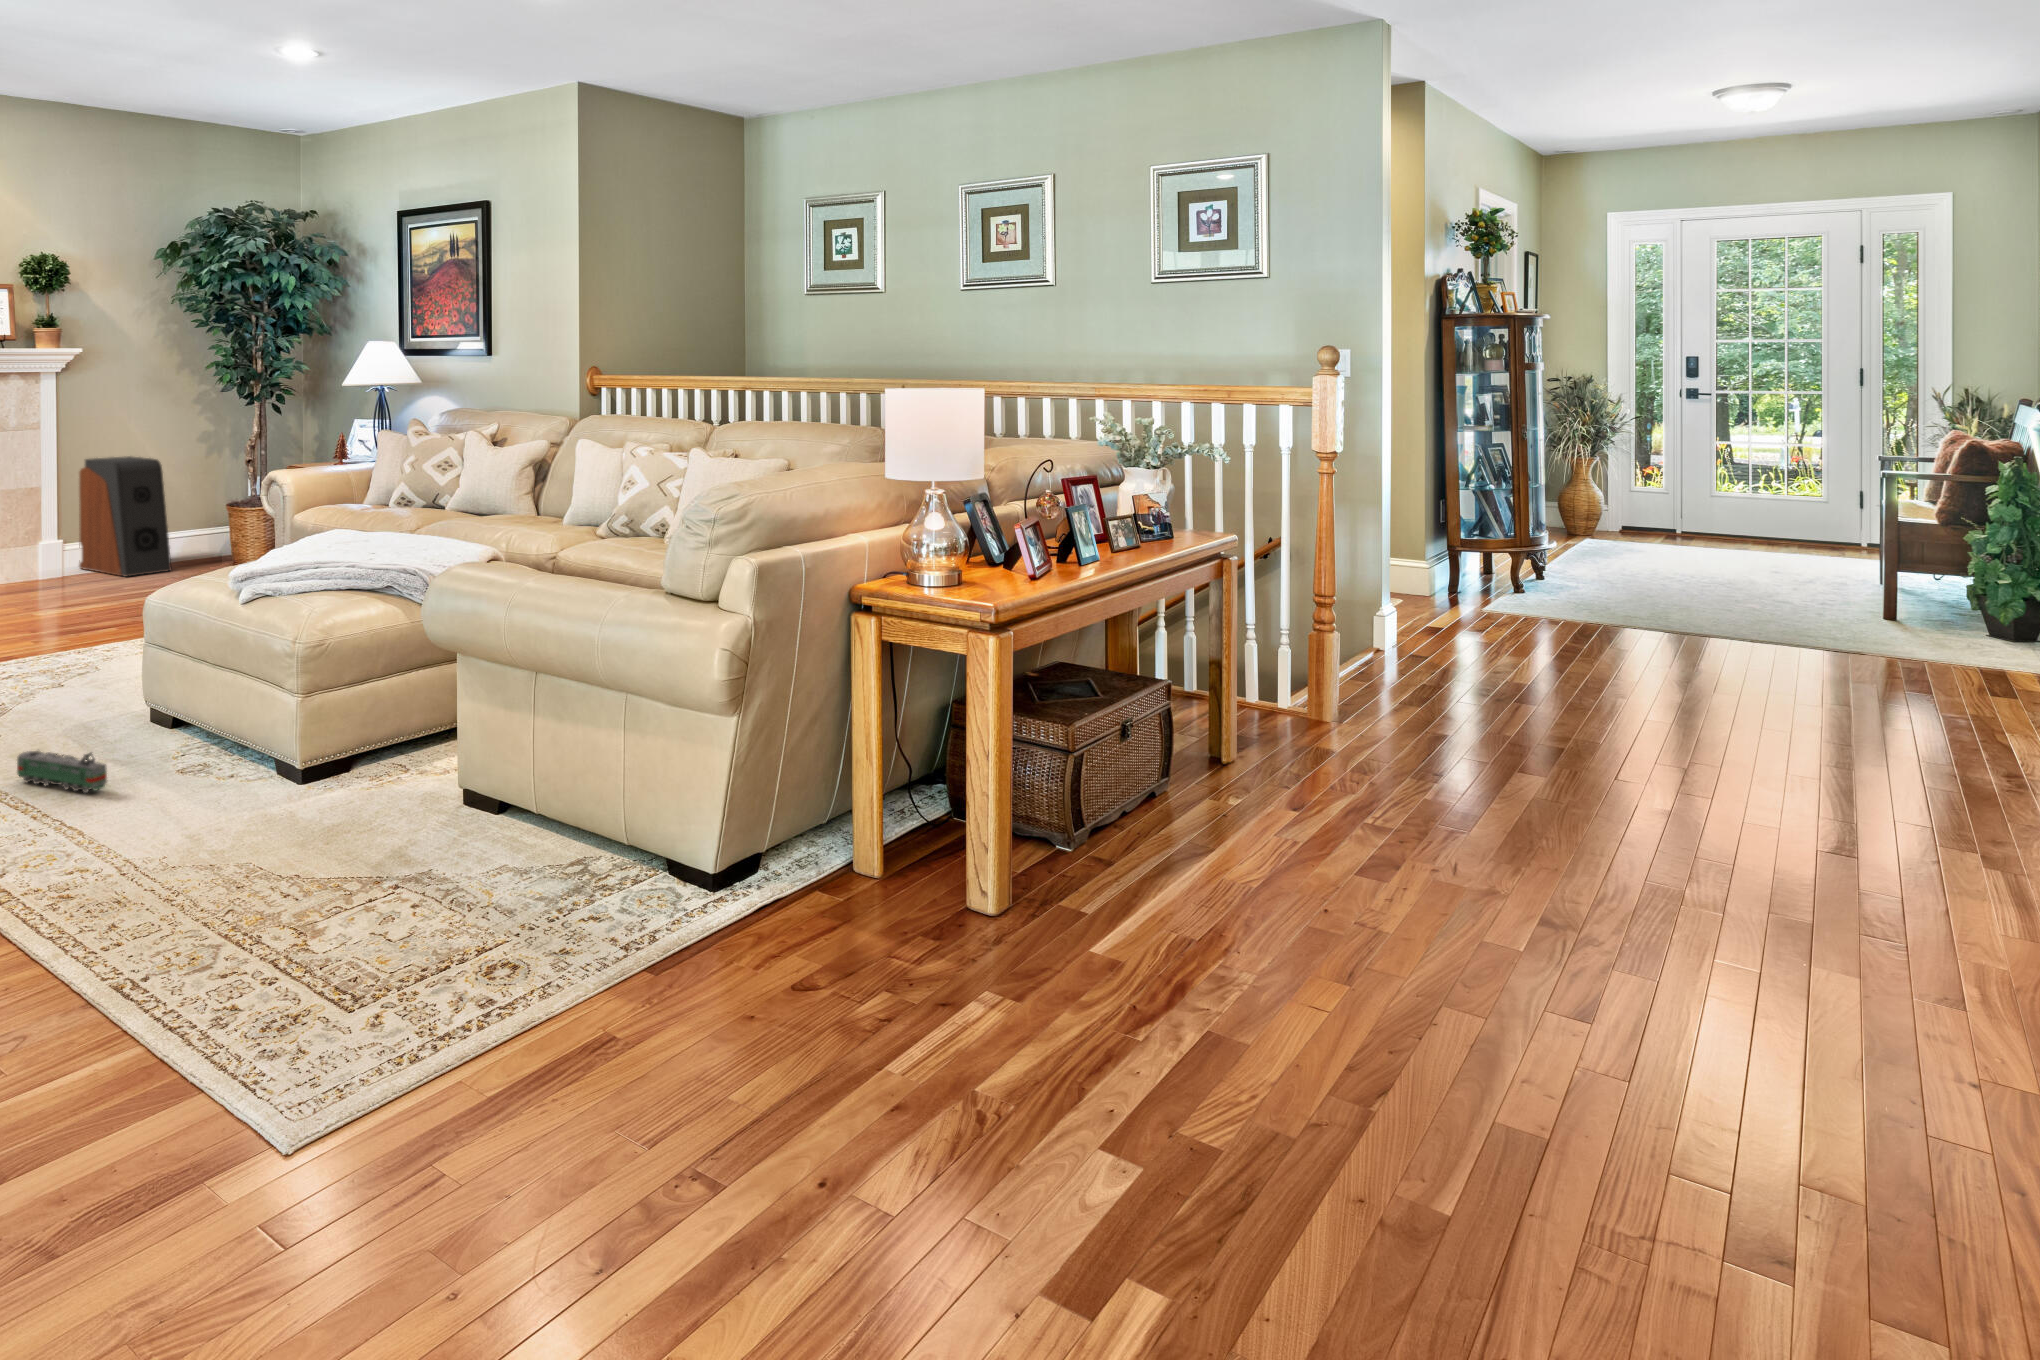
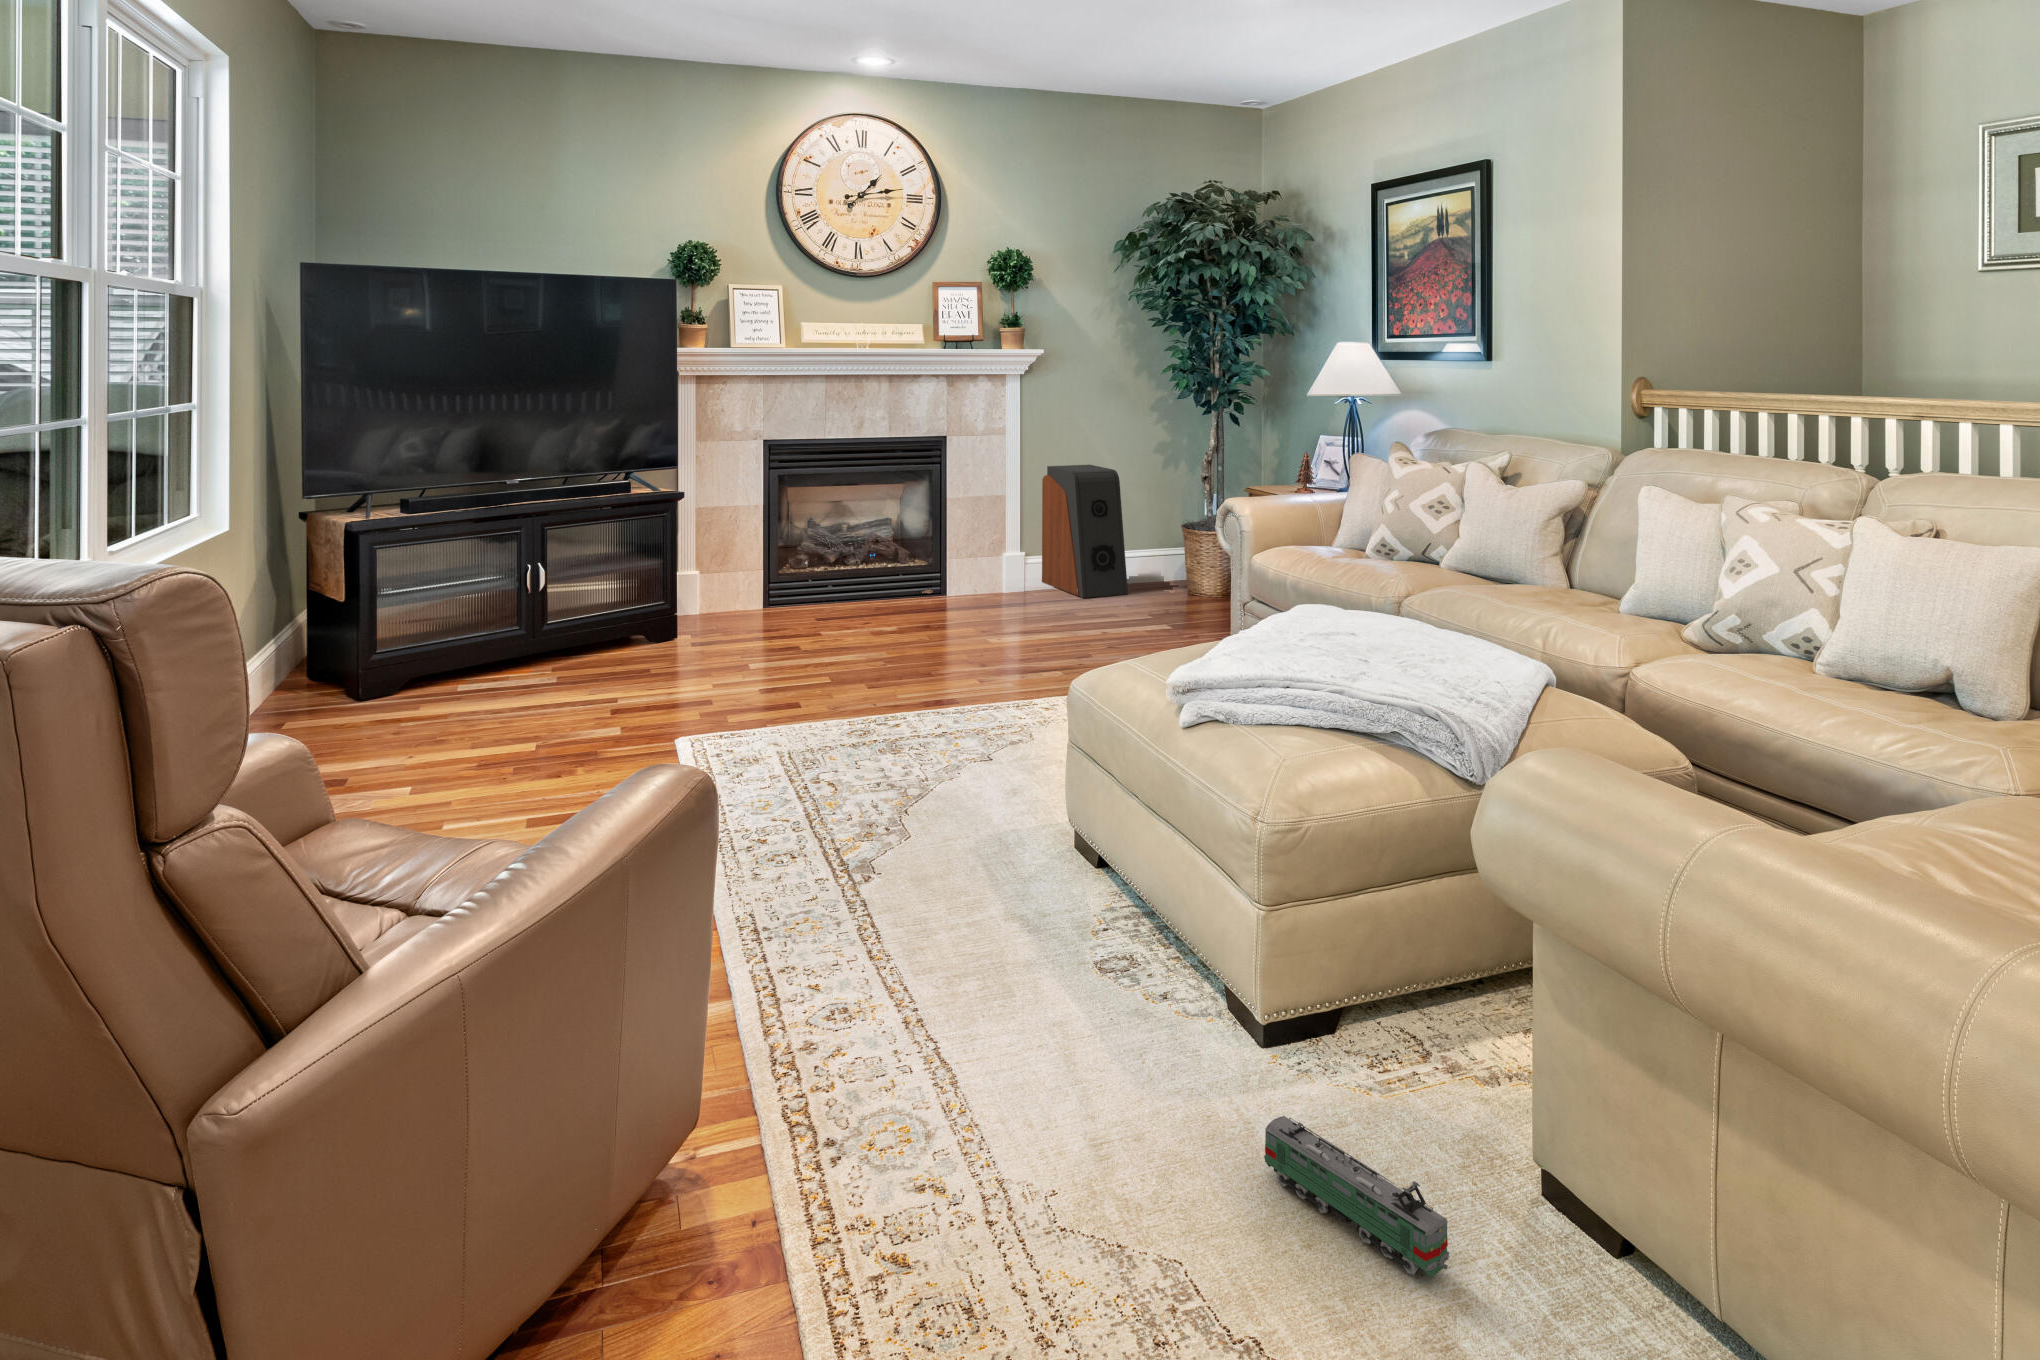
toy train: present [17,751,107,793] -> present [1264,1116,1449,1278]

